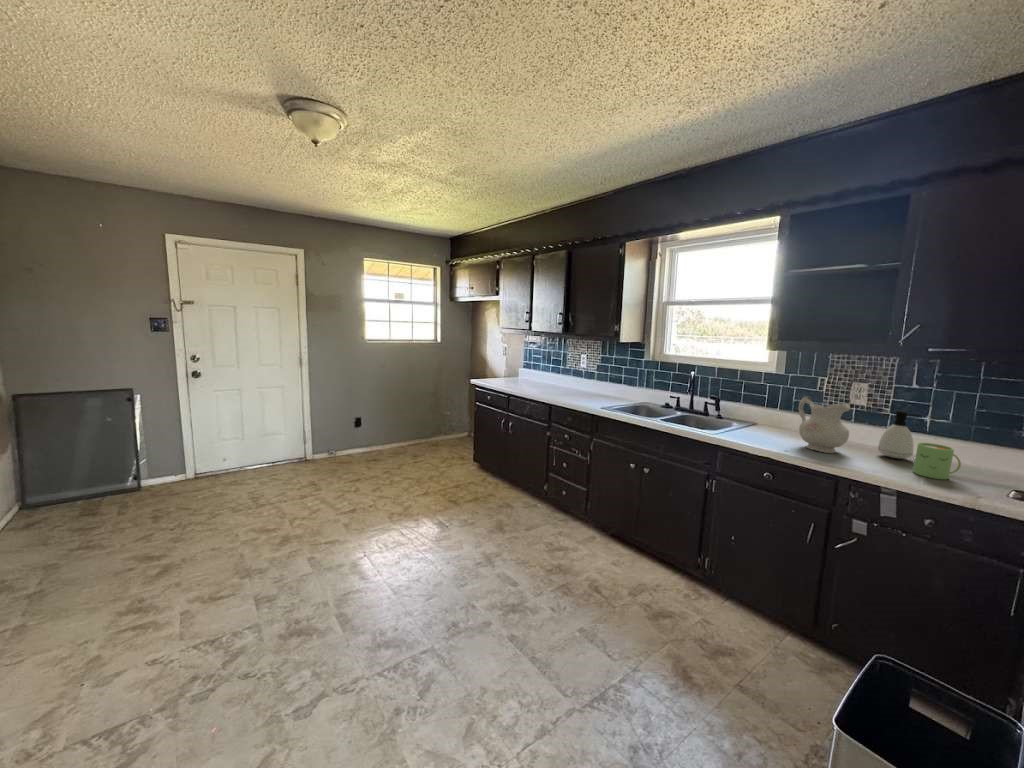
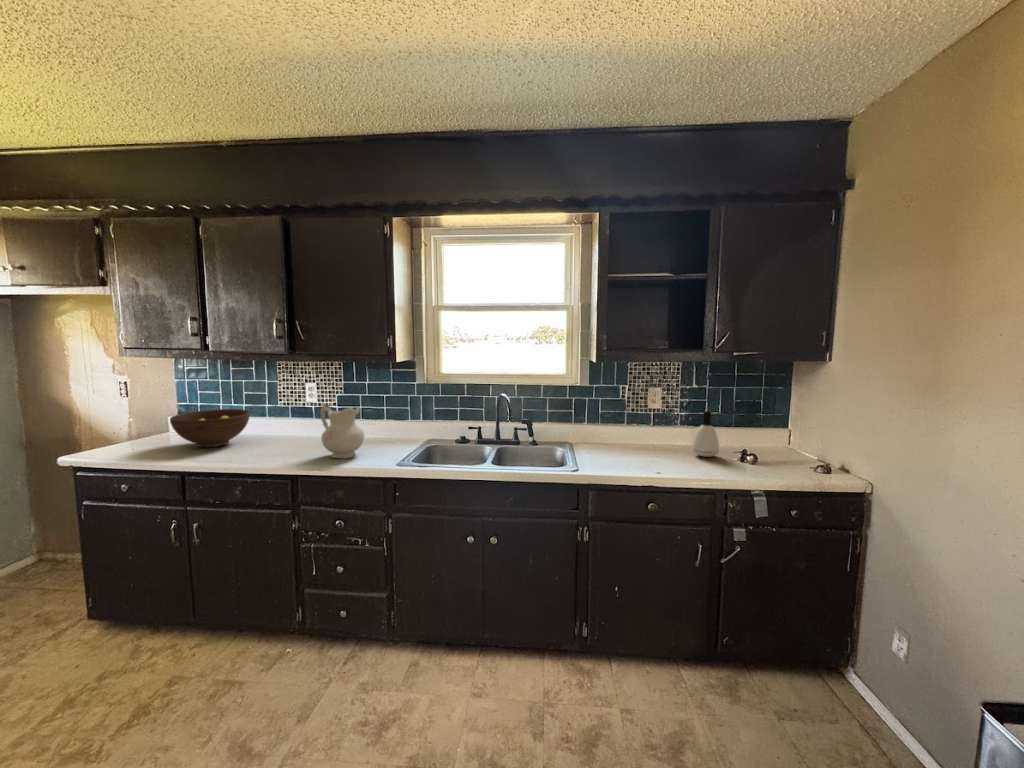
fruit bowl: none [511,365,549,385] -> present [170,409,250,447]
ceramic pitcher: present [798,396,850,454] -> present [321,404,364,458]
mug: present [913,443,961,479] -> none [738,439,769,471]

